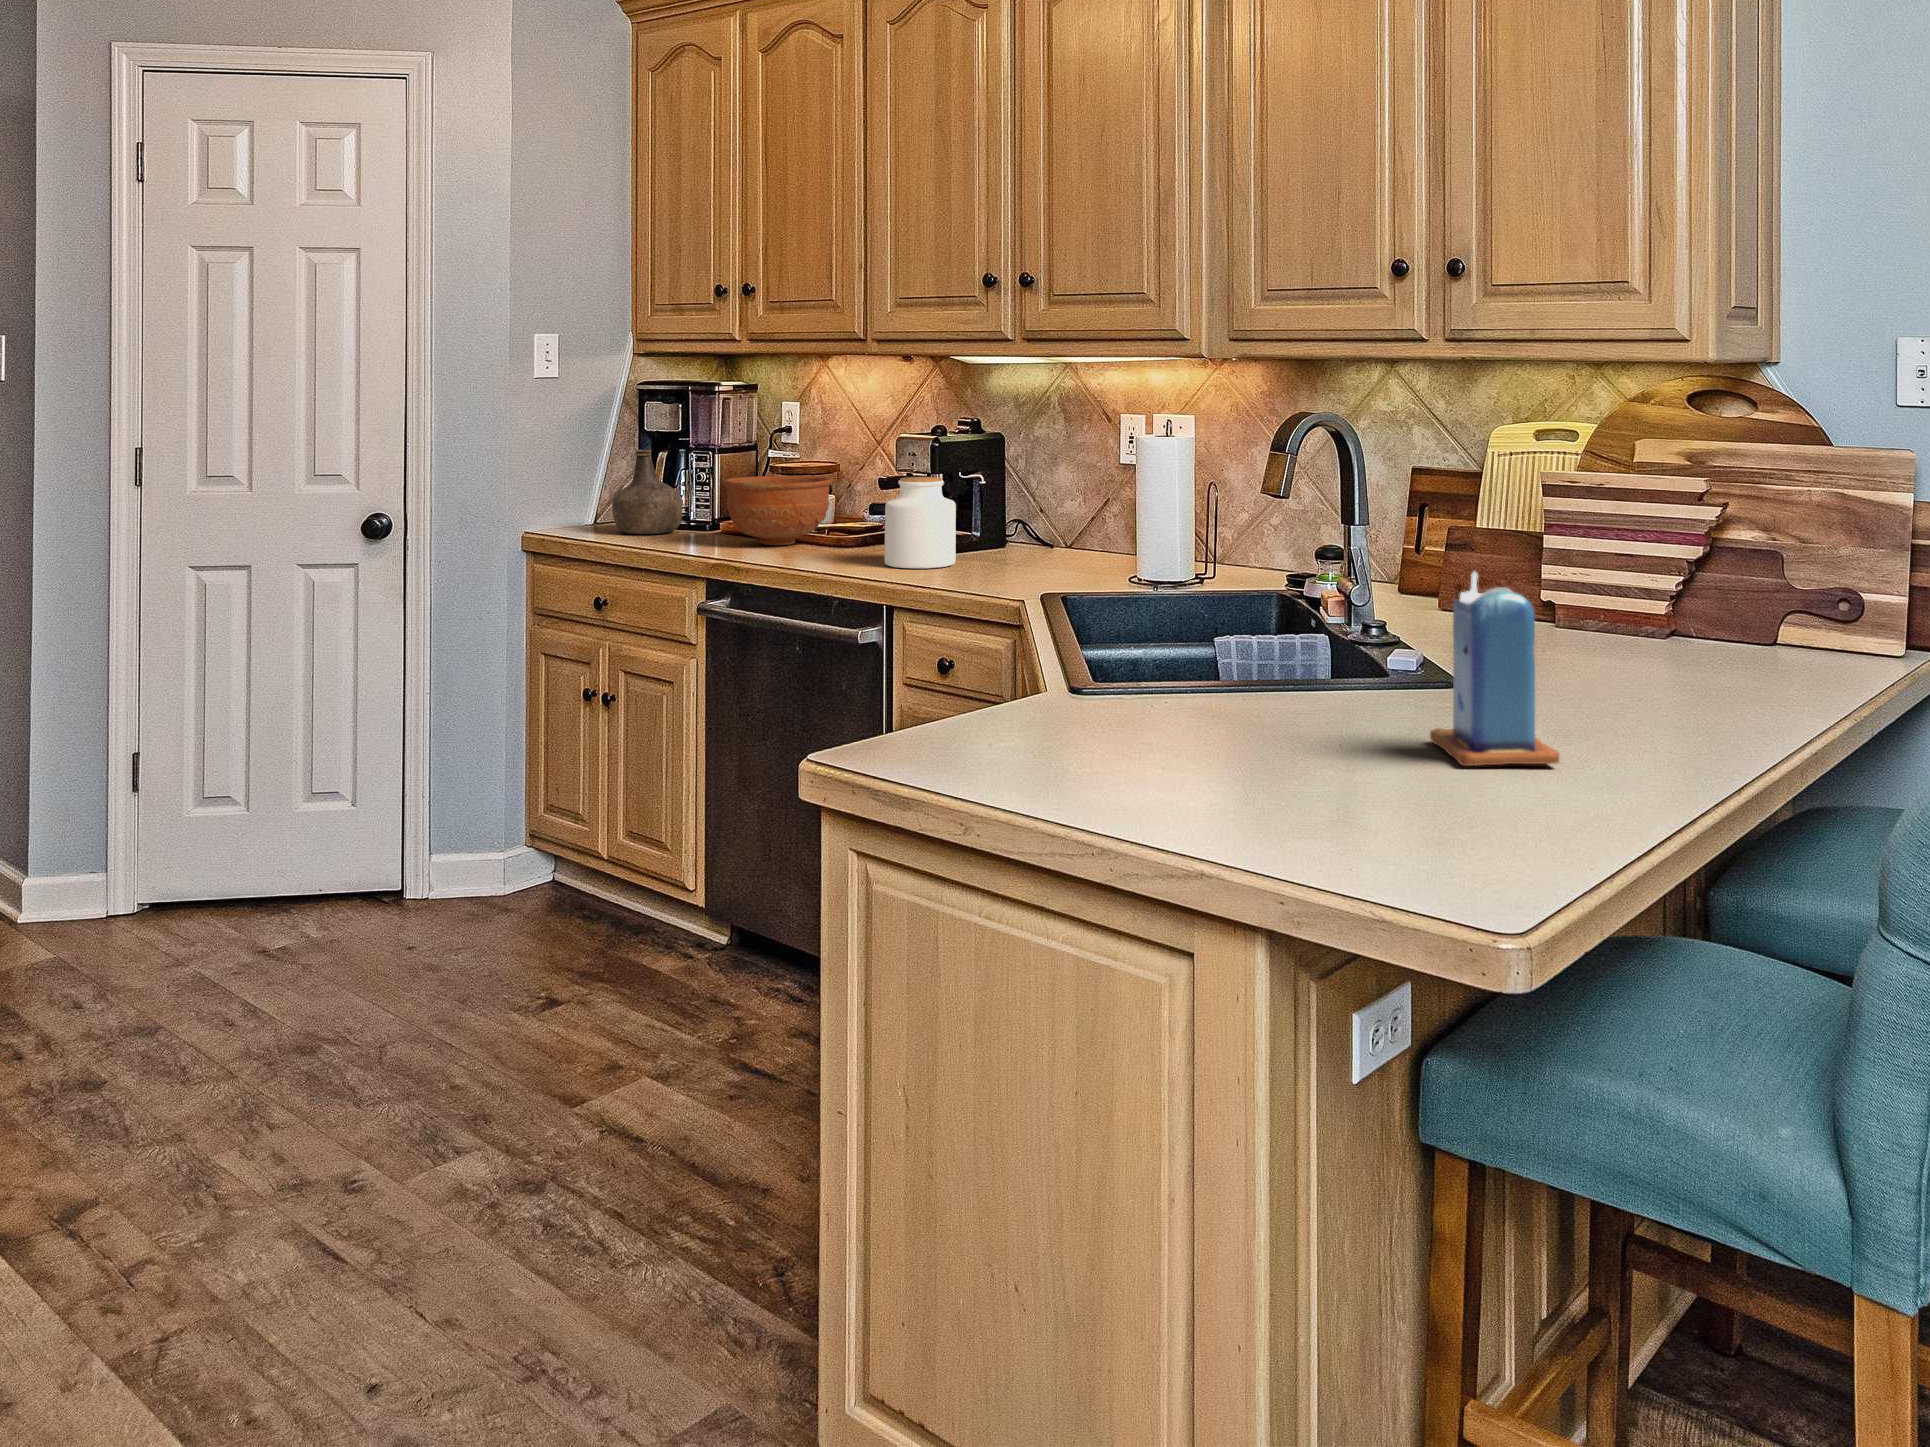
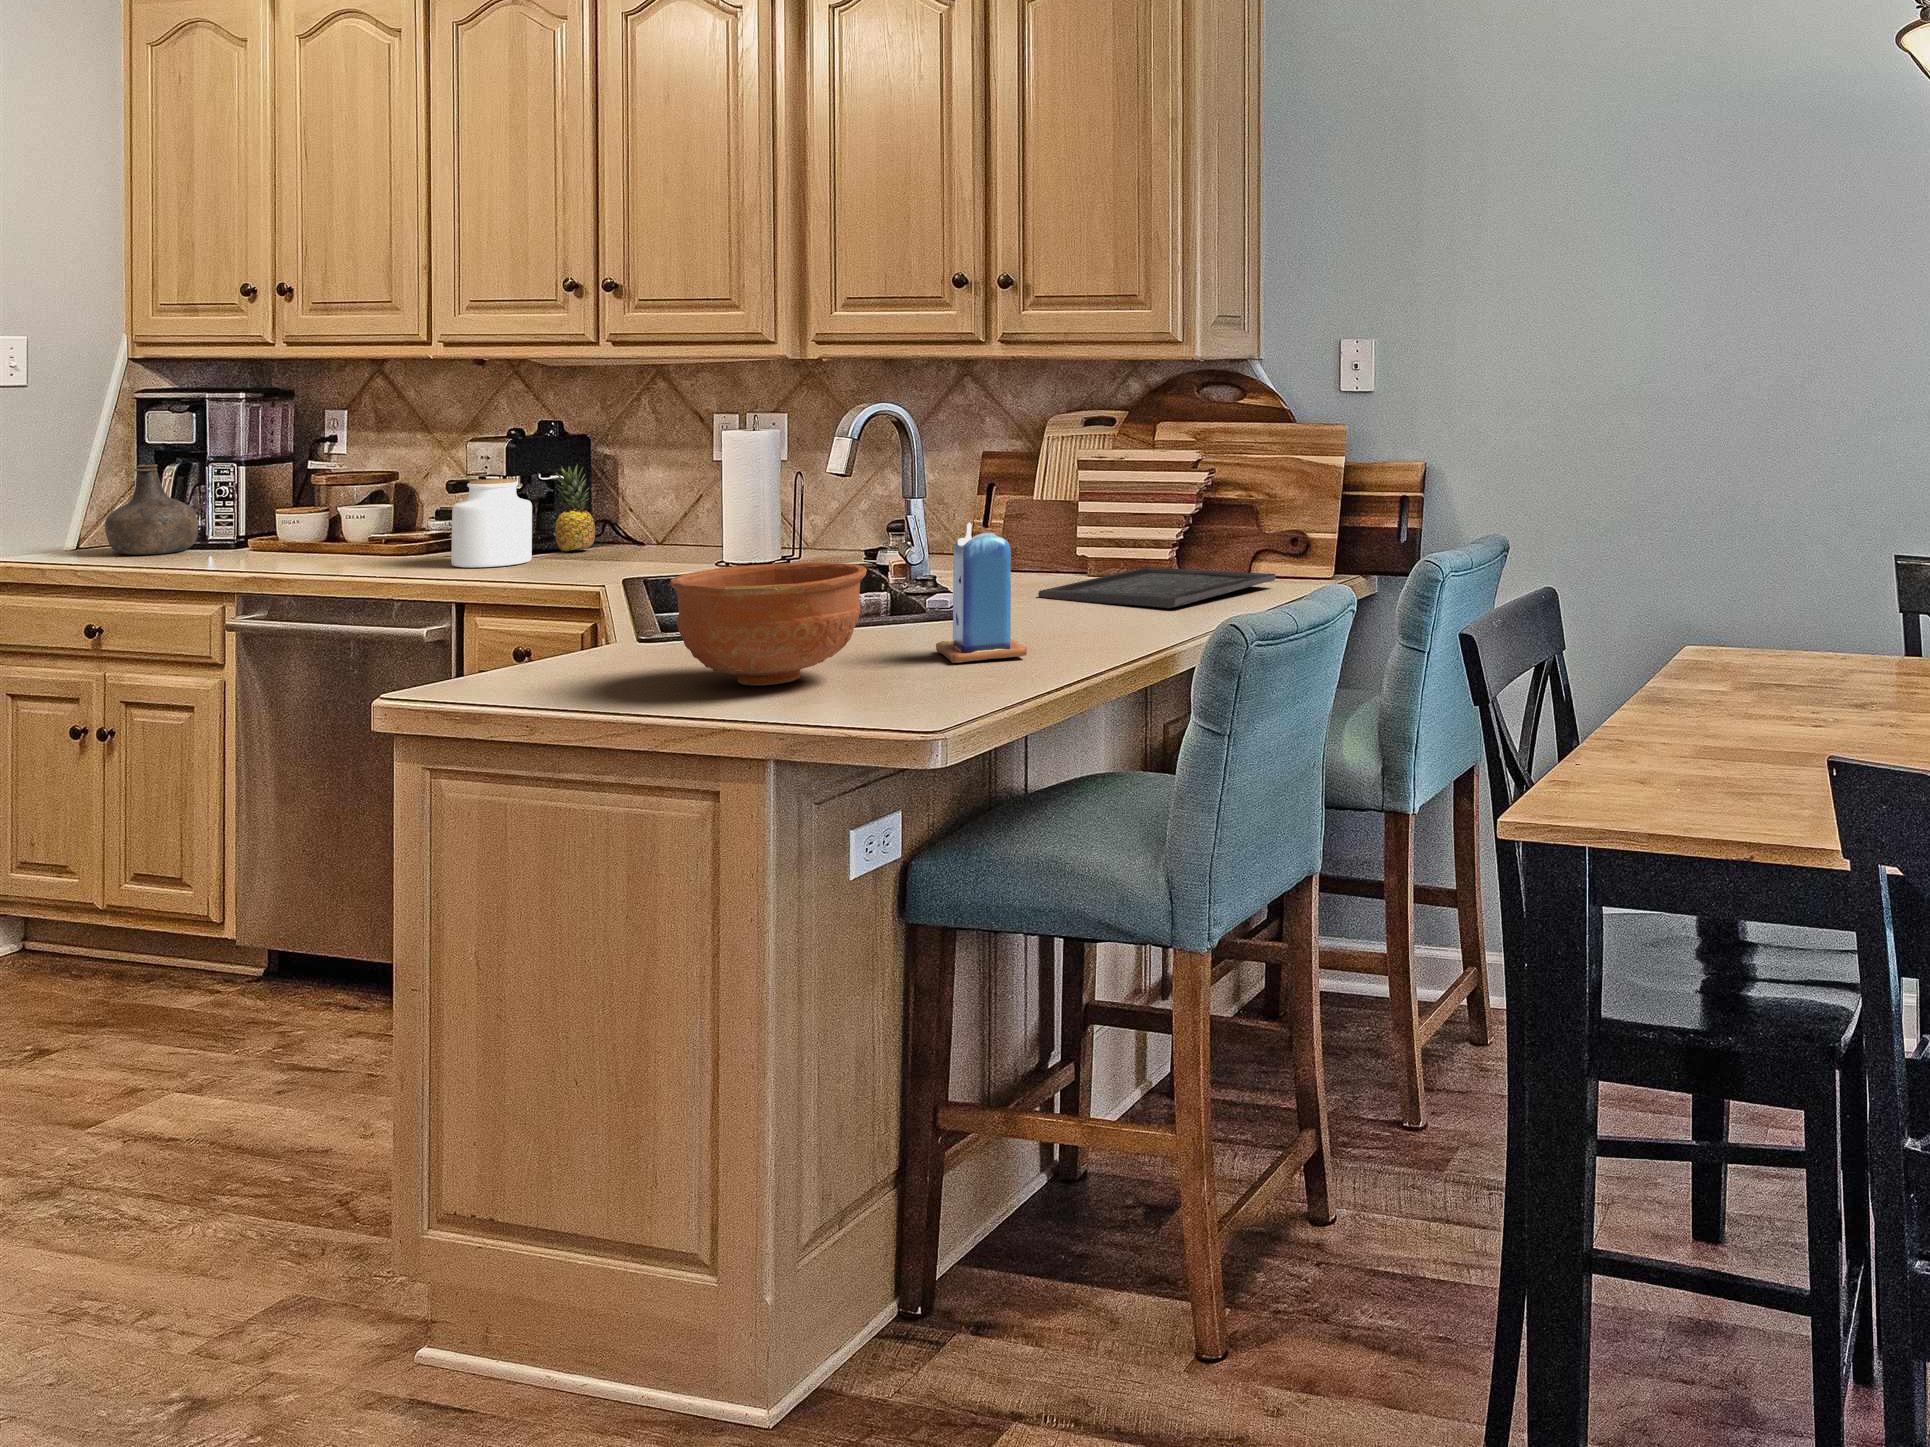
fruit: none [976,463,1013,555] -> present [555,466,595,551]
bowl: present [723,476,833,545] -> present [670,562,867,685]
tray: none [1518,625,1829,693] -> present [1038,567,1276,608]

